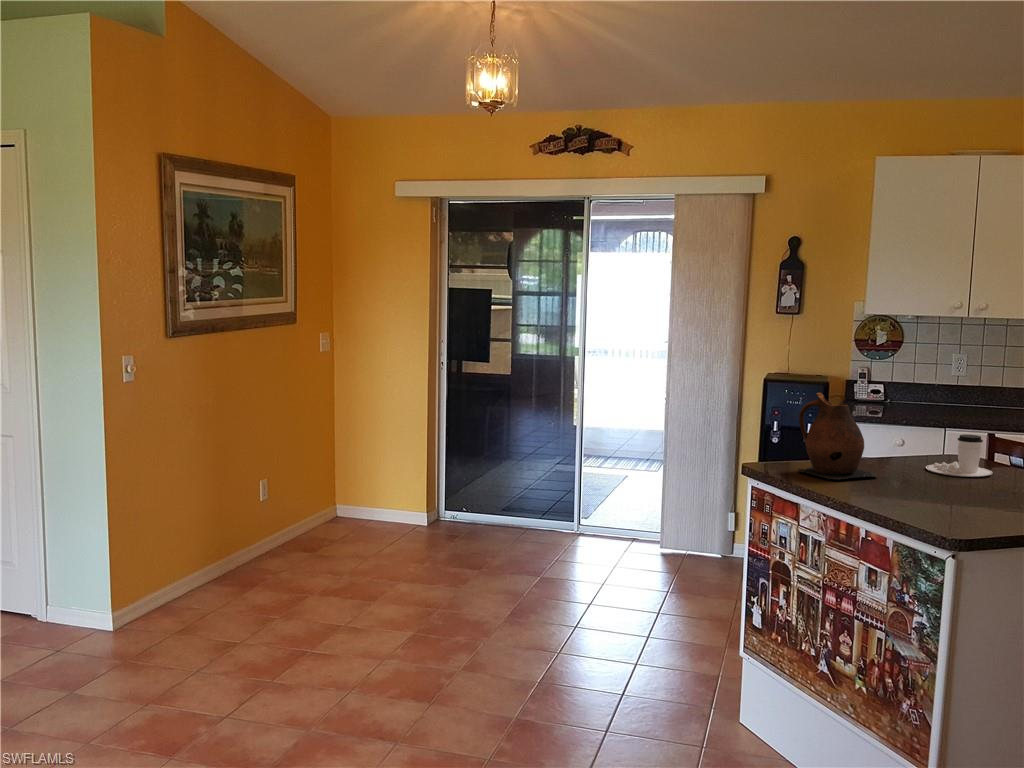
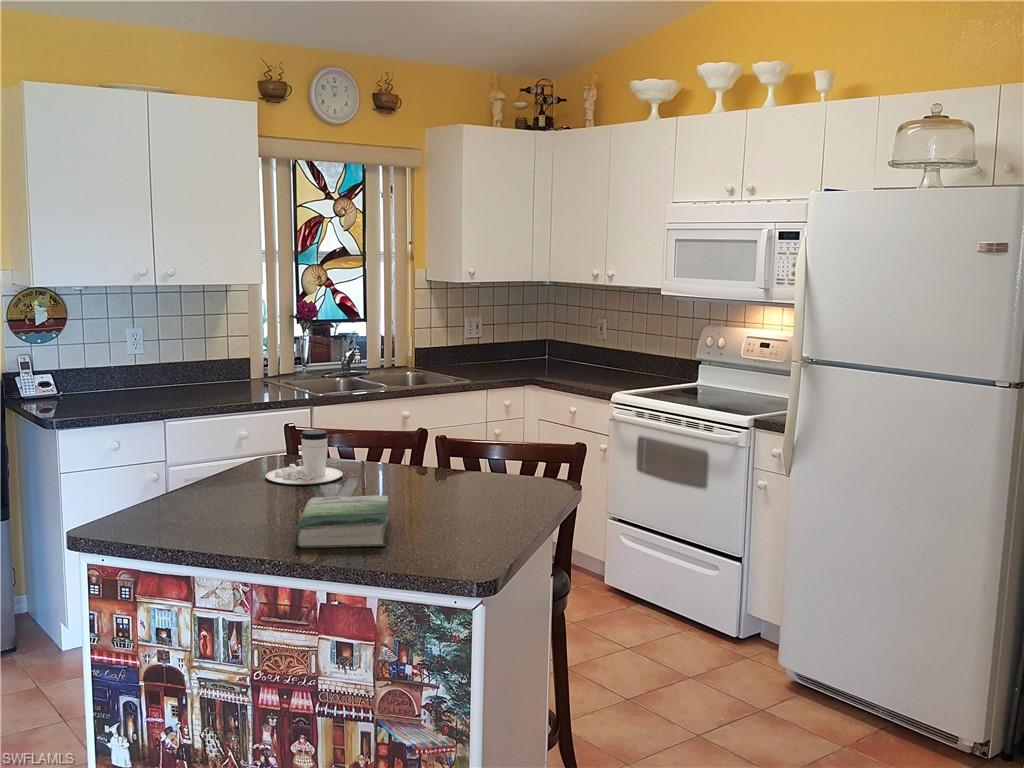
ceramic pitcher: present [798,393,877,480] -> none [137,405,251,529]
book: none [861,474,966,510] -> present [295,495,388,548]

